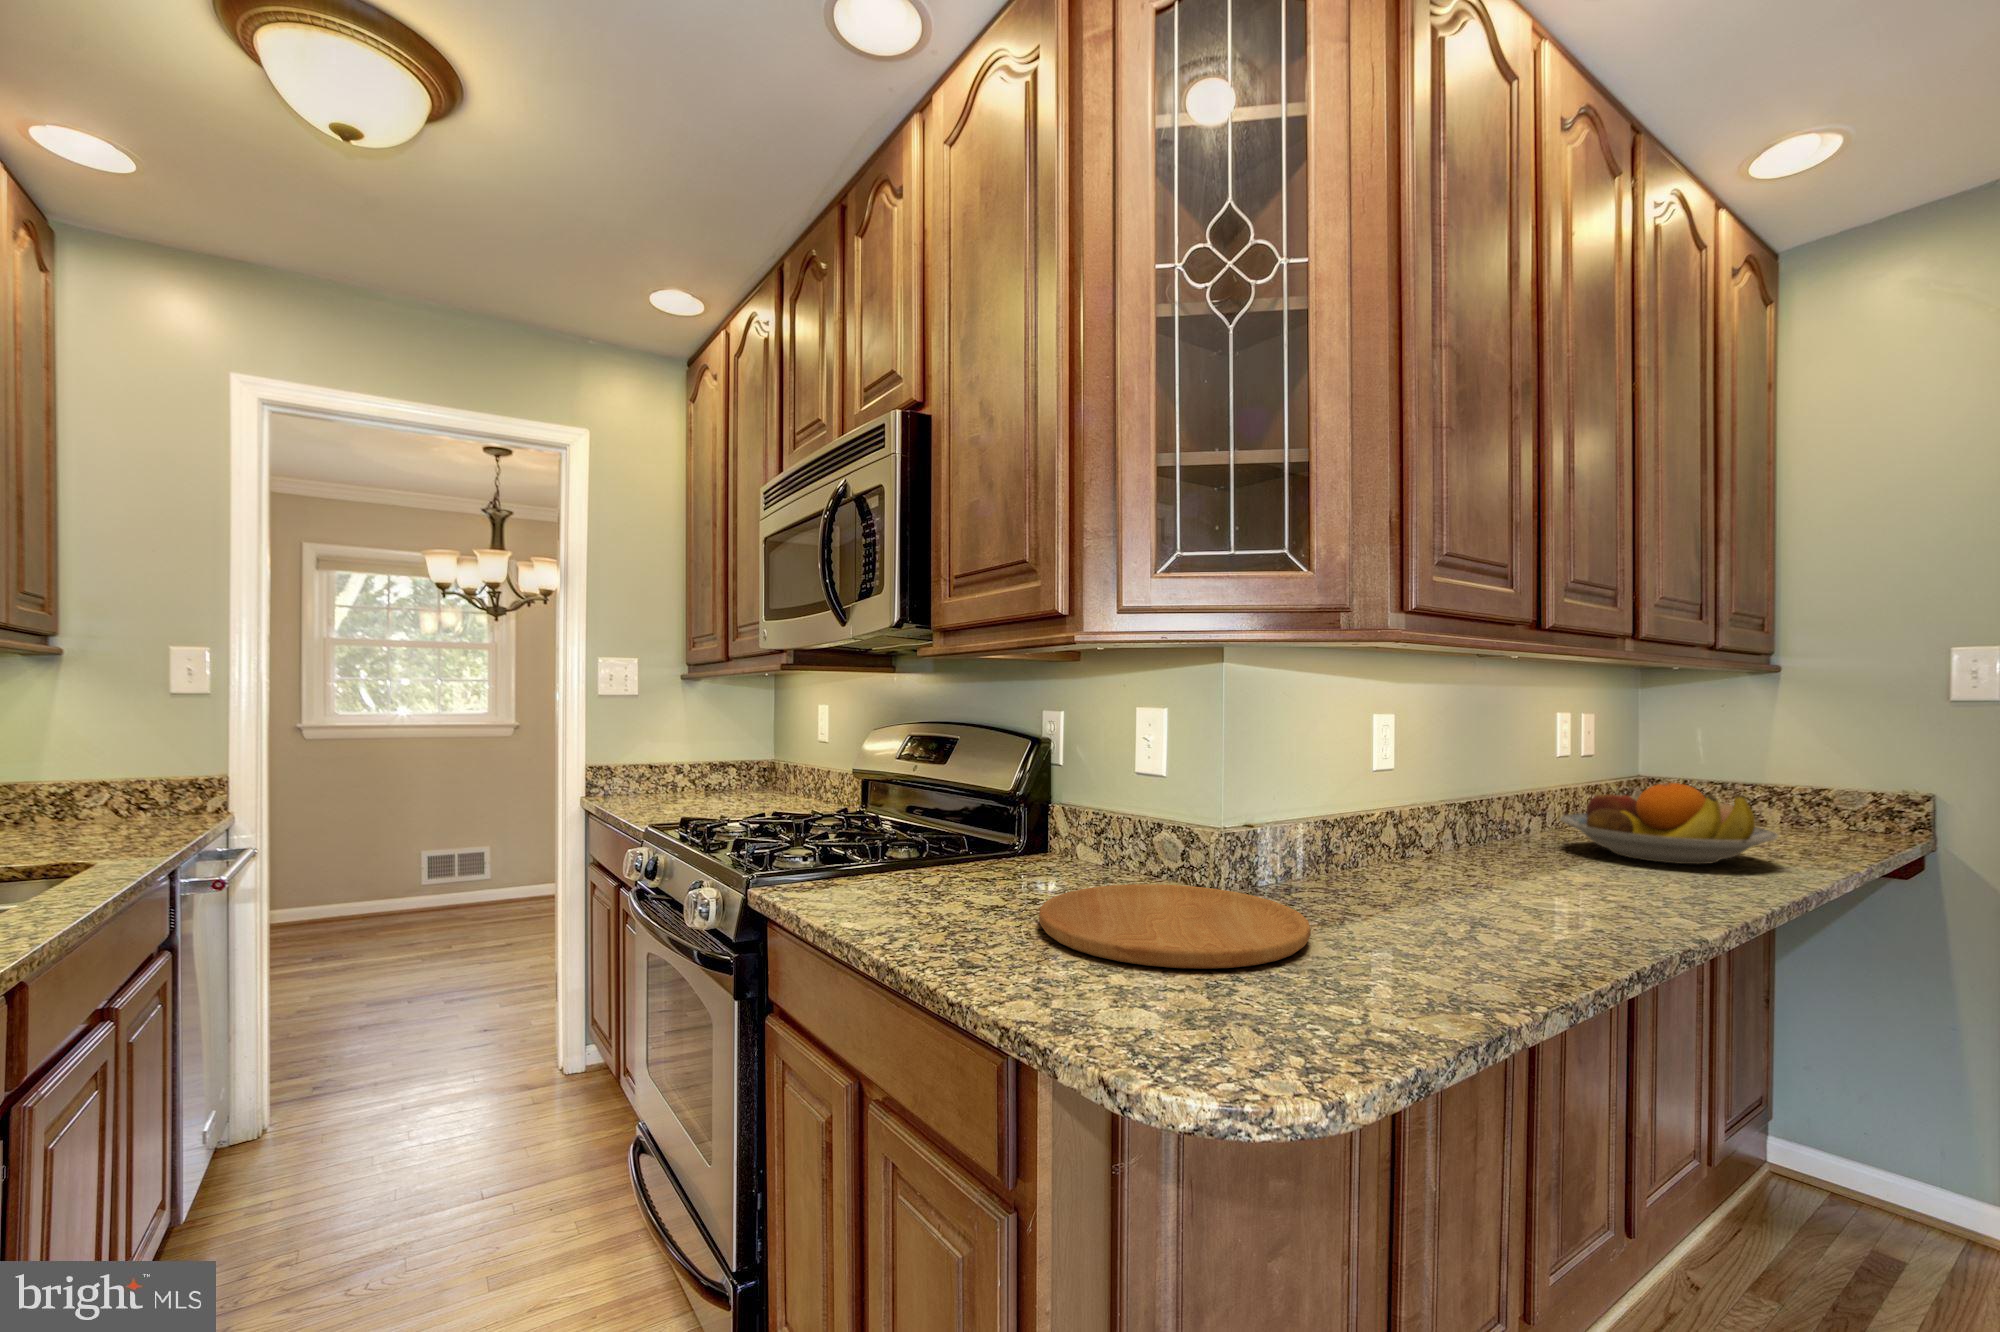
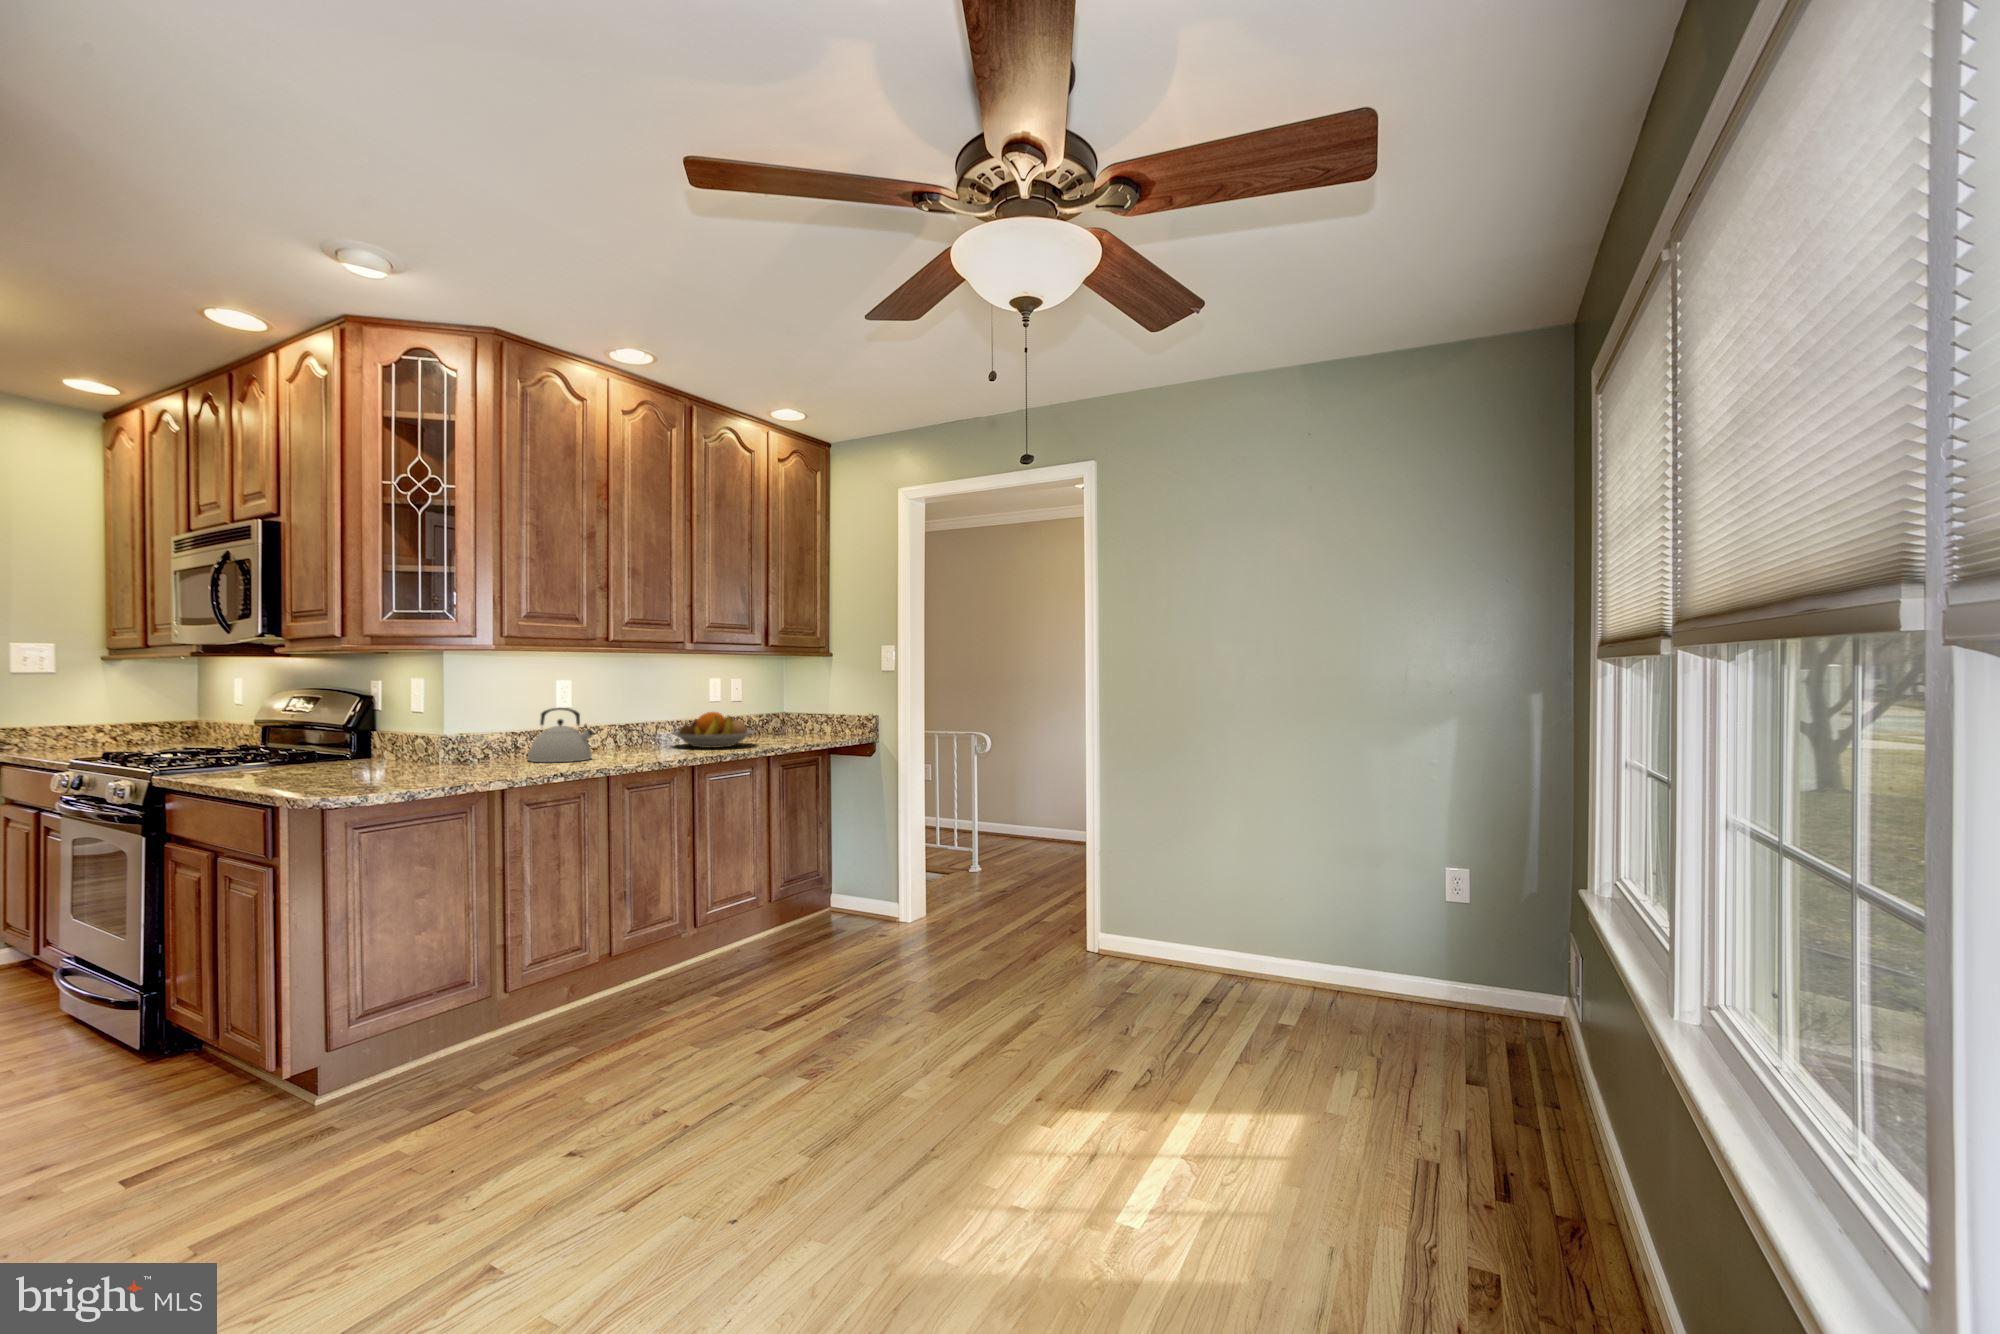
kettle: none [1392,777,1547,911] -> present [528,708,593,762]
cutting board: present [1039,884,1311,969] -> none [307,759,444,779]

